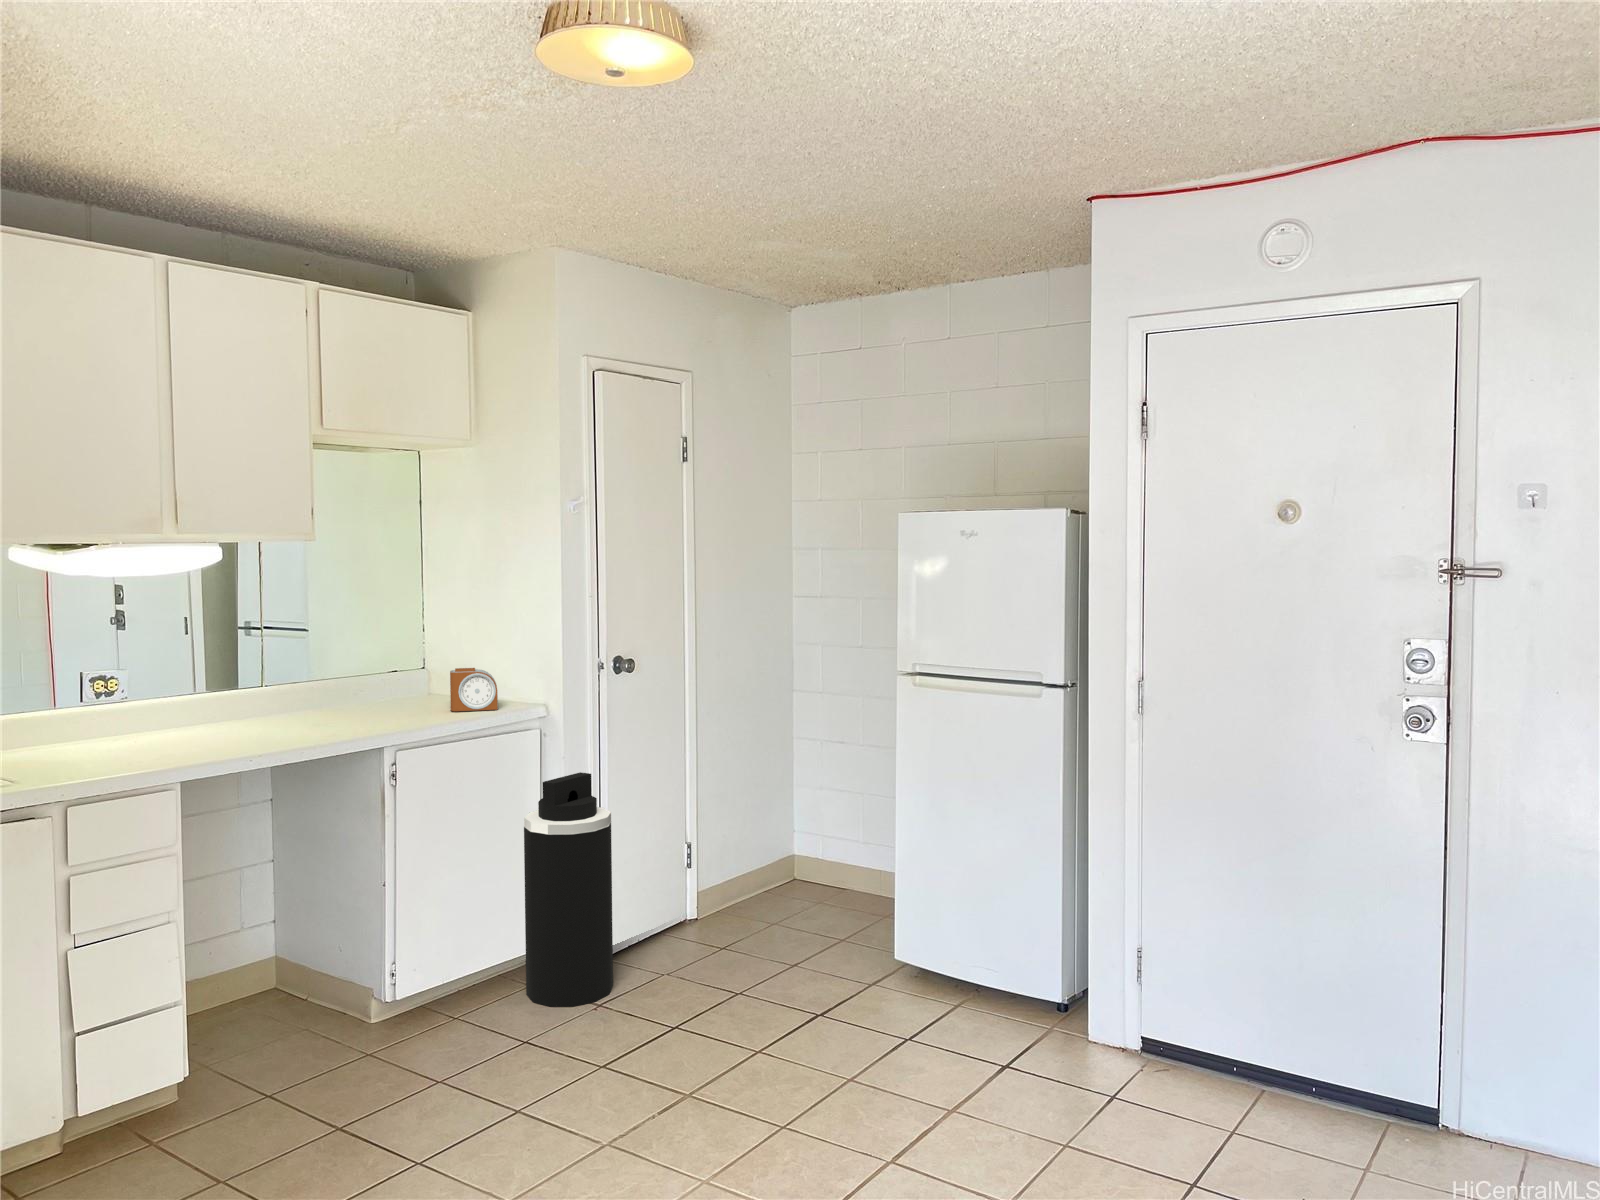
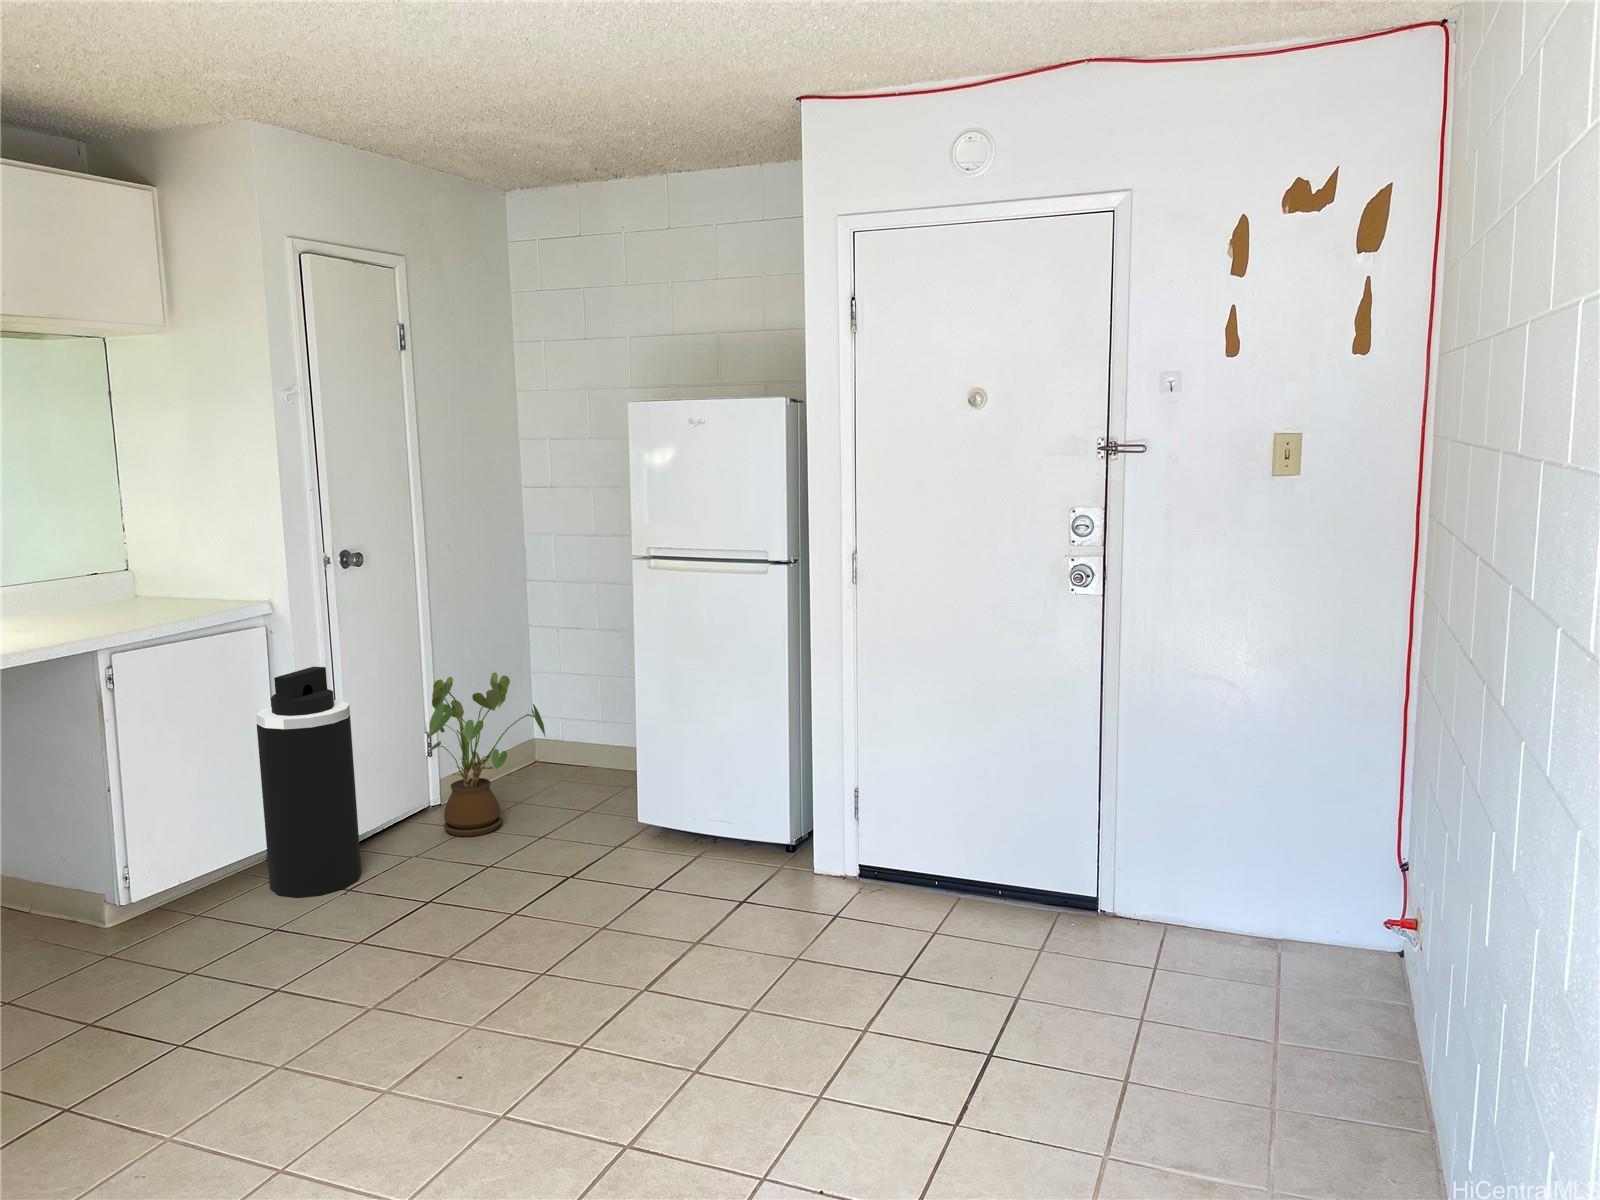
alarm clock: present [450,668,498,711] -> none [162,565,218,611]
house plant: none [683,786,803,956] -> present [428,673,546,836]

